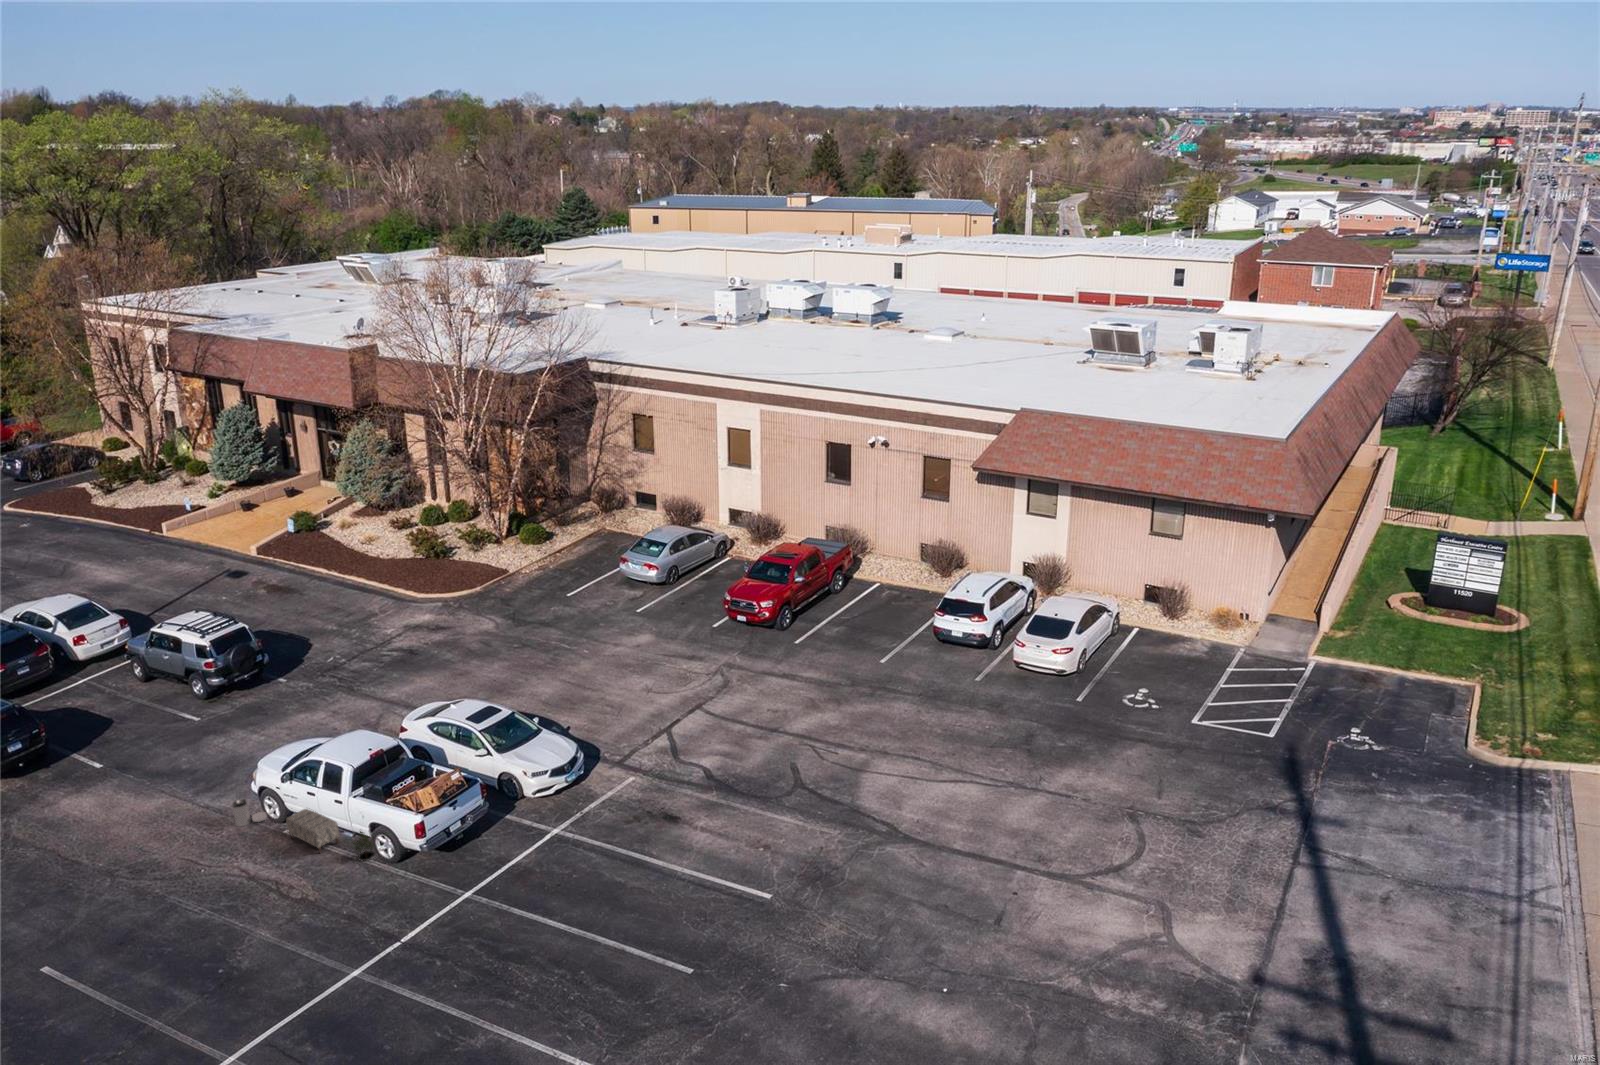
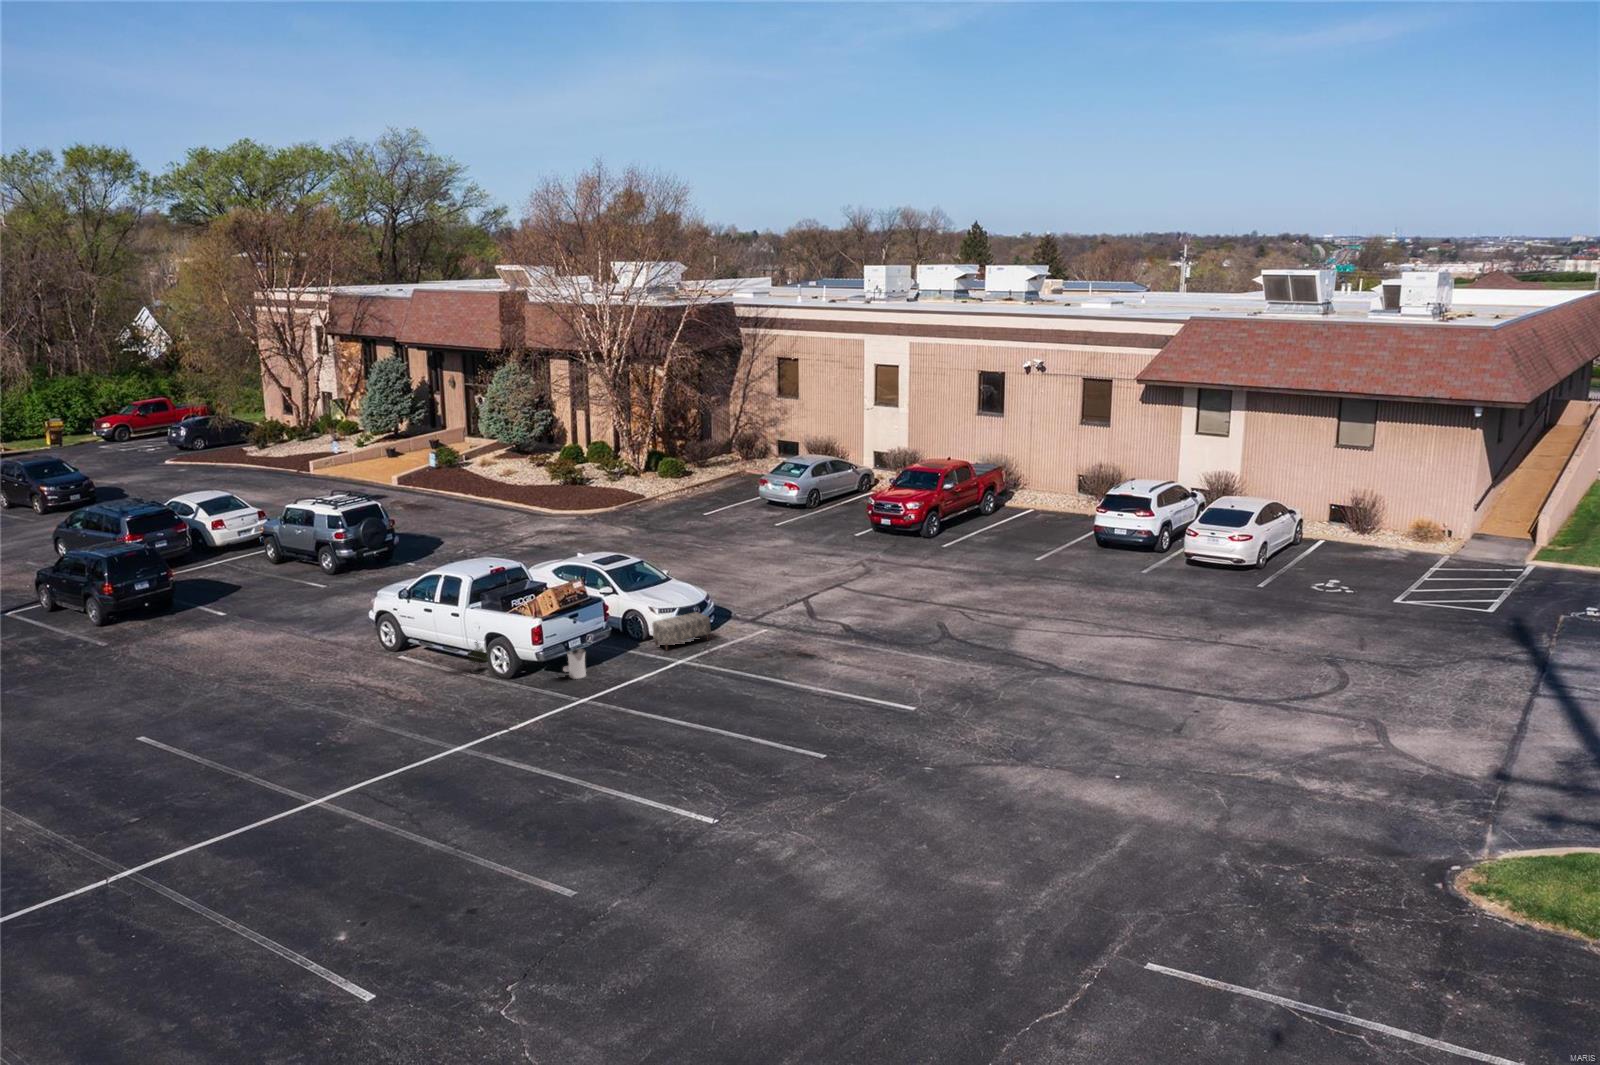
trash can: present [232,799,267,827] -> present [563,649,586,679]
bench: present [286,809,339,853] -> present [652,612,711,650]

